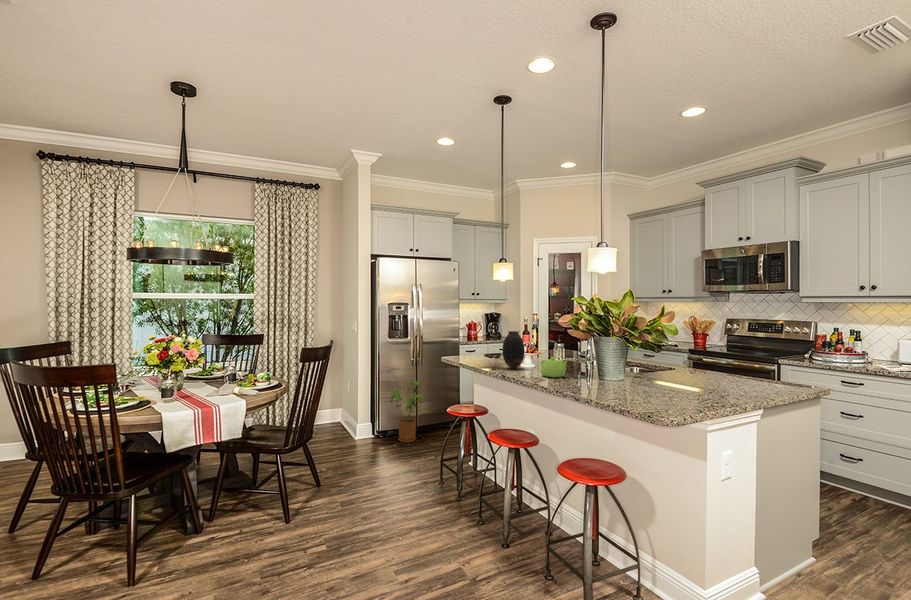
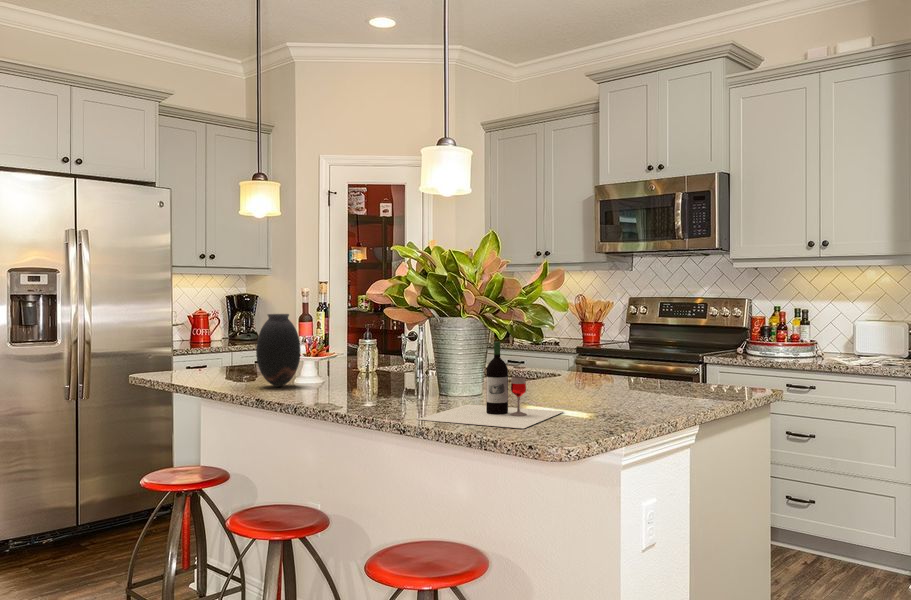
wine bottle: none [585,353,671,403] -> present [418,342,564,428]
teapot: present [541,357,568,378] -> none [332,359,385,398]
house plant: present [390,381,424,443] -> none [17,429,97,558]

